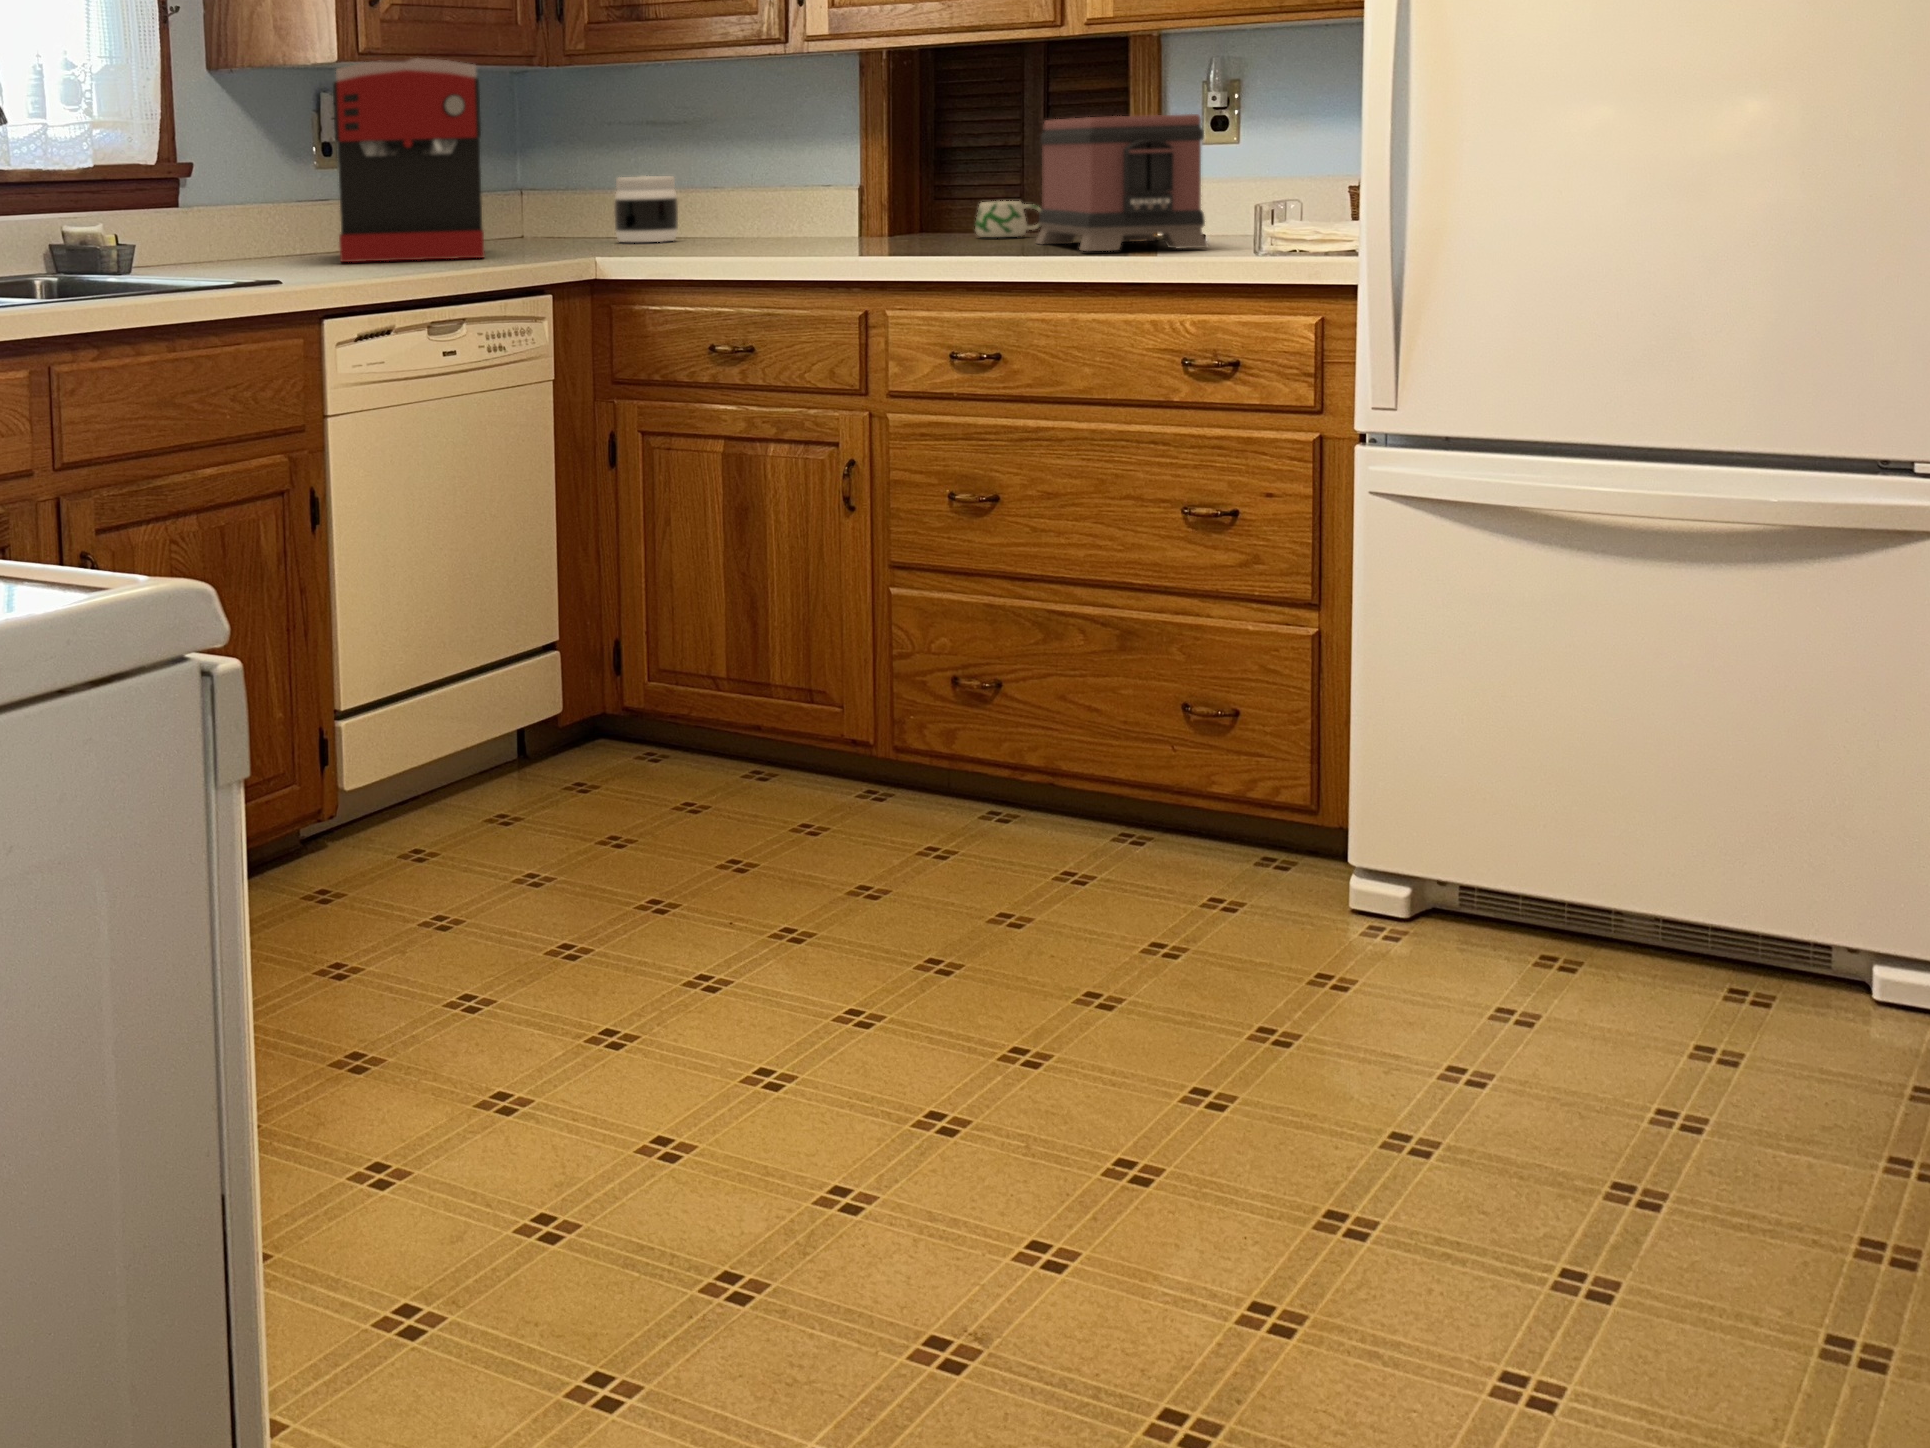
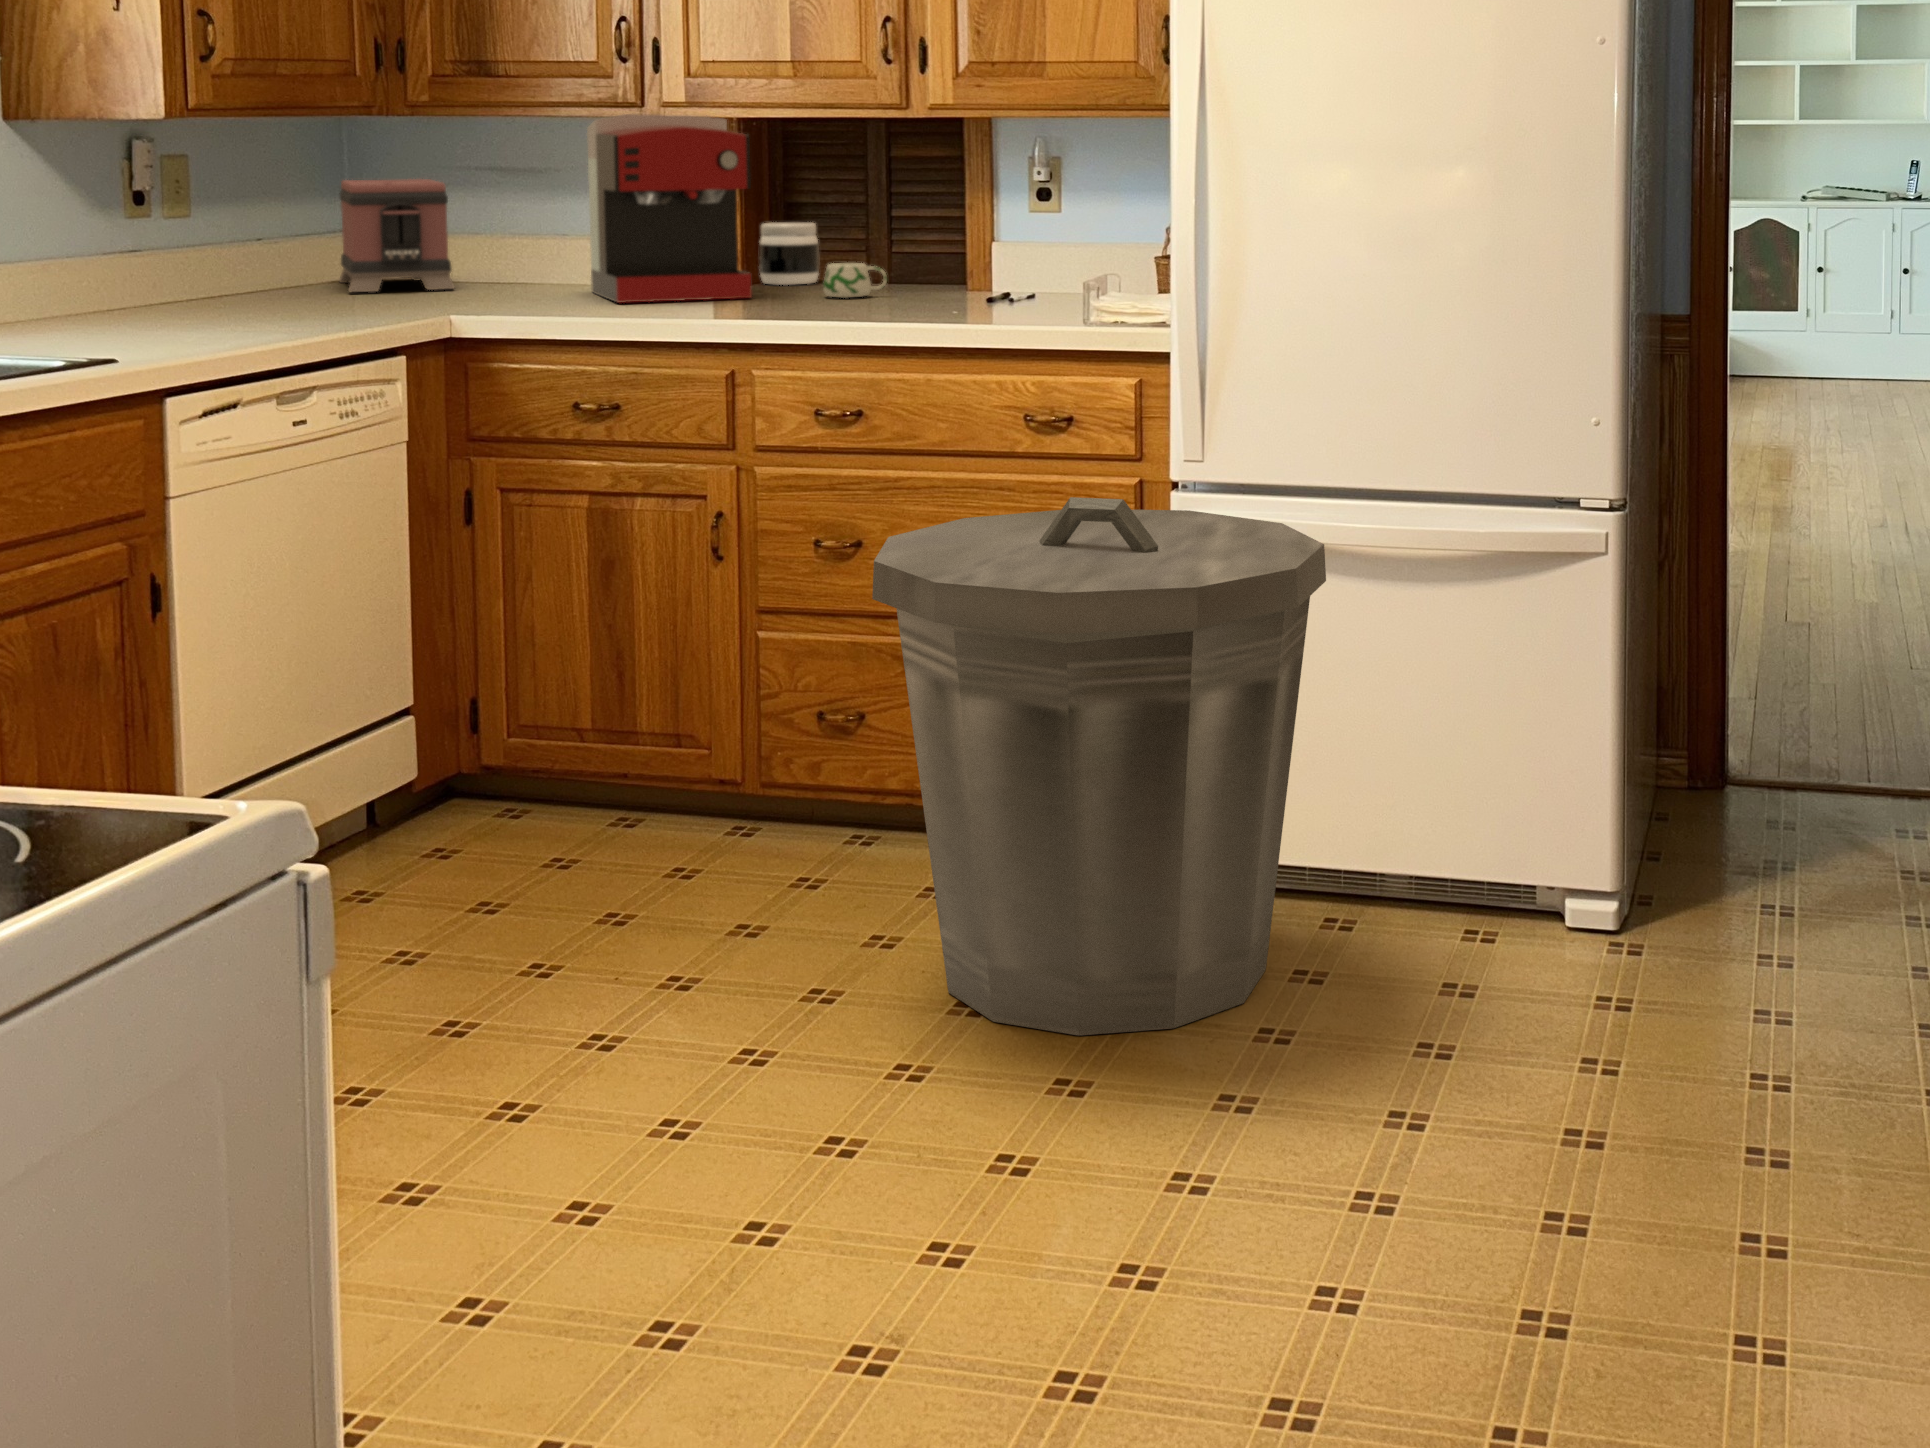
coffee maker: present [333,58,485,262] -> present [587,114,752,303]
toaster: present [1036,114,1208,251] -> present [339,179,454,292]
jar: present [614,176,678,242] -> present [759,222,819,285]
trash can: none [1000,433,1553,1050] -> present [872,497,1326,1036]

